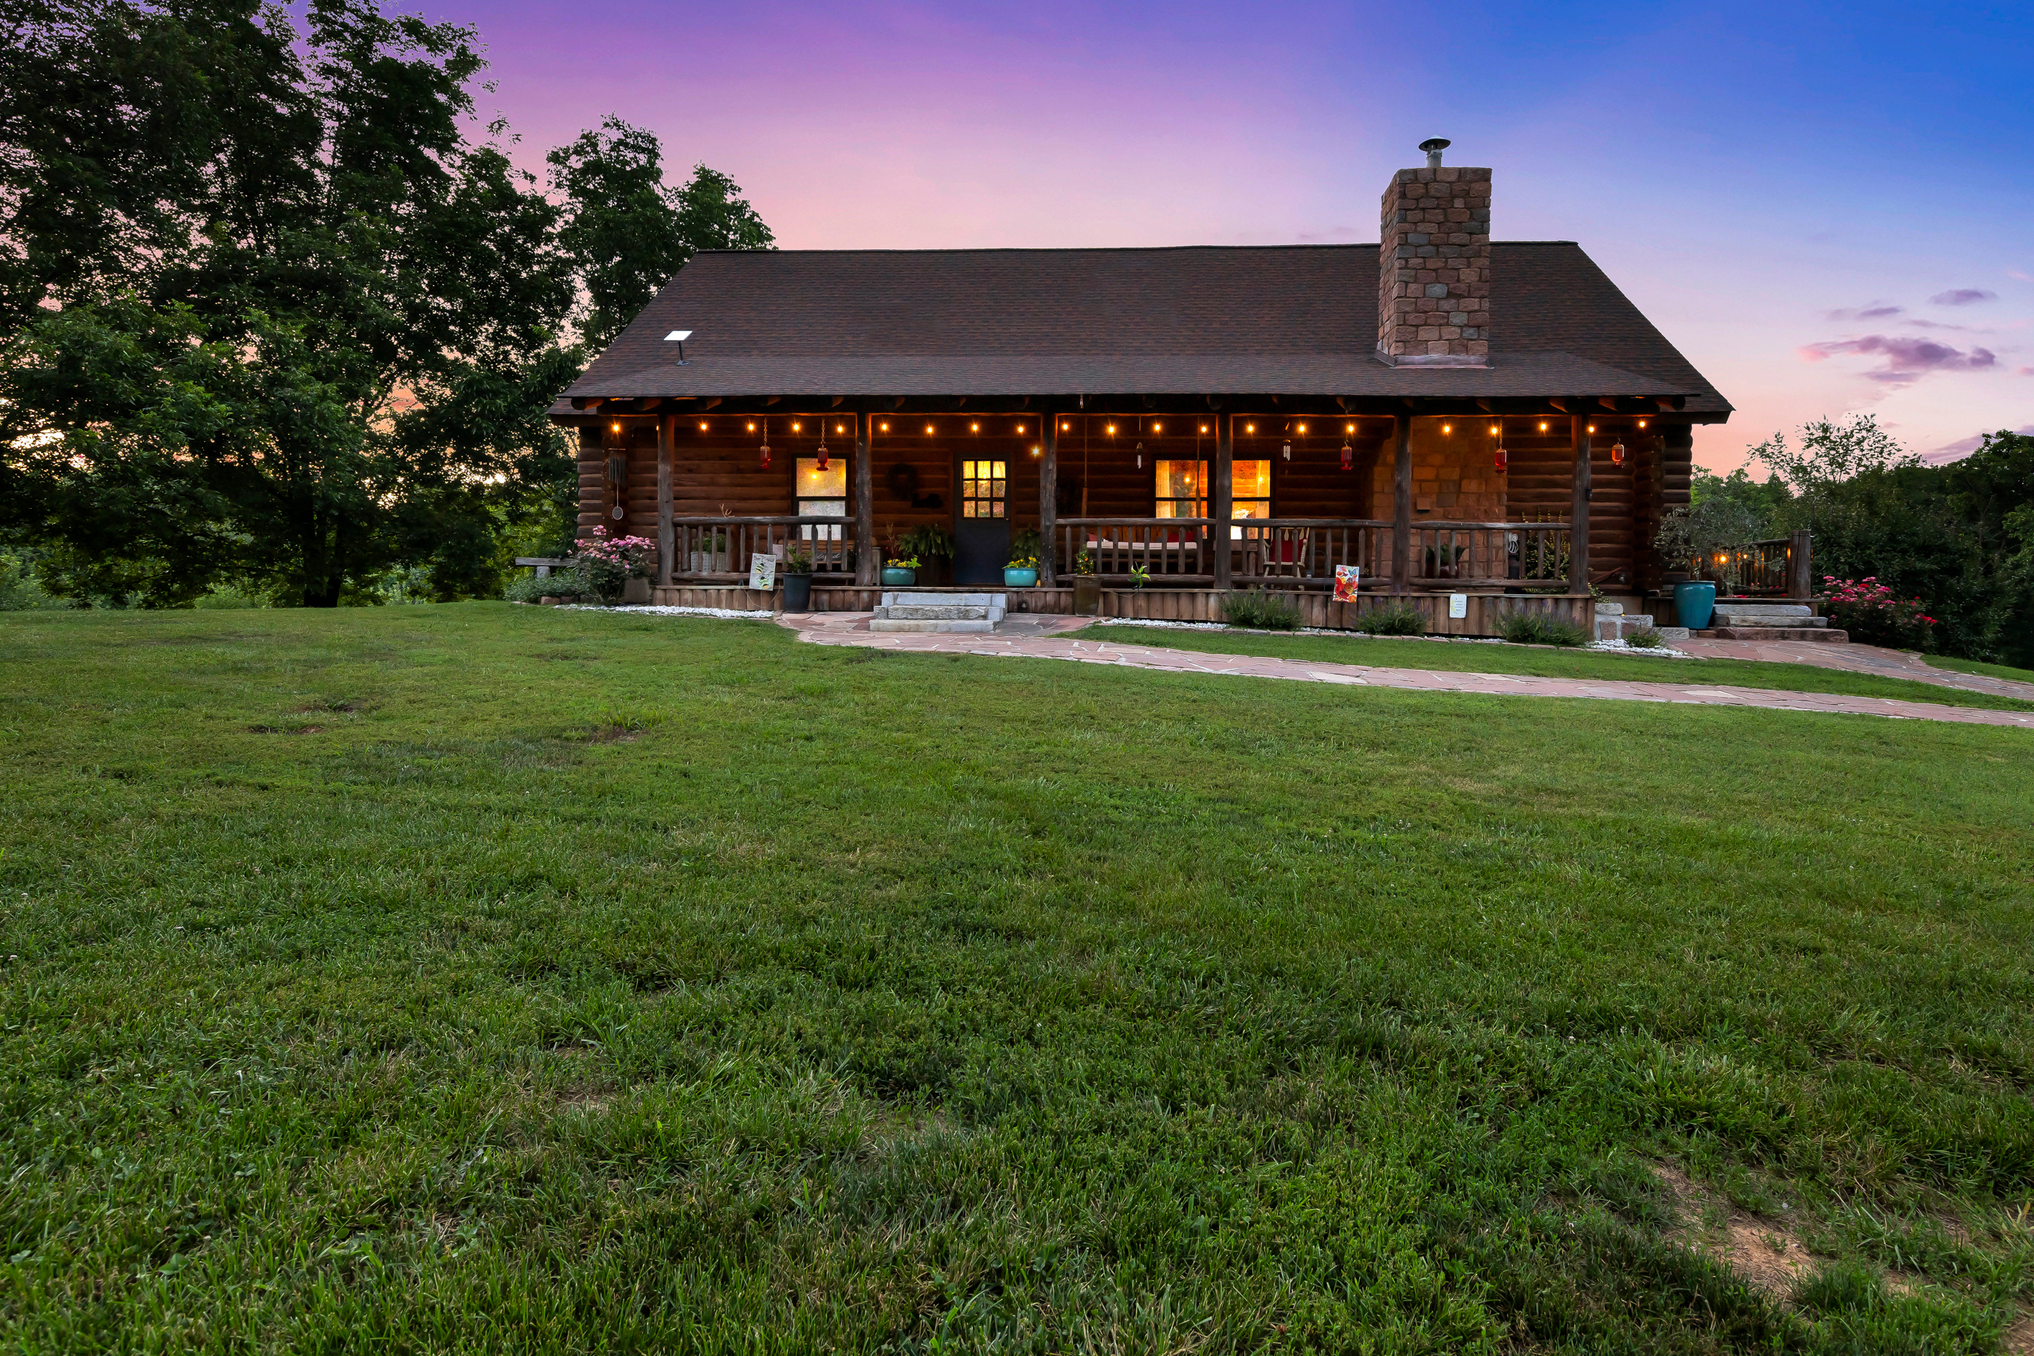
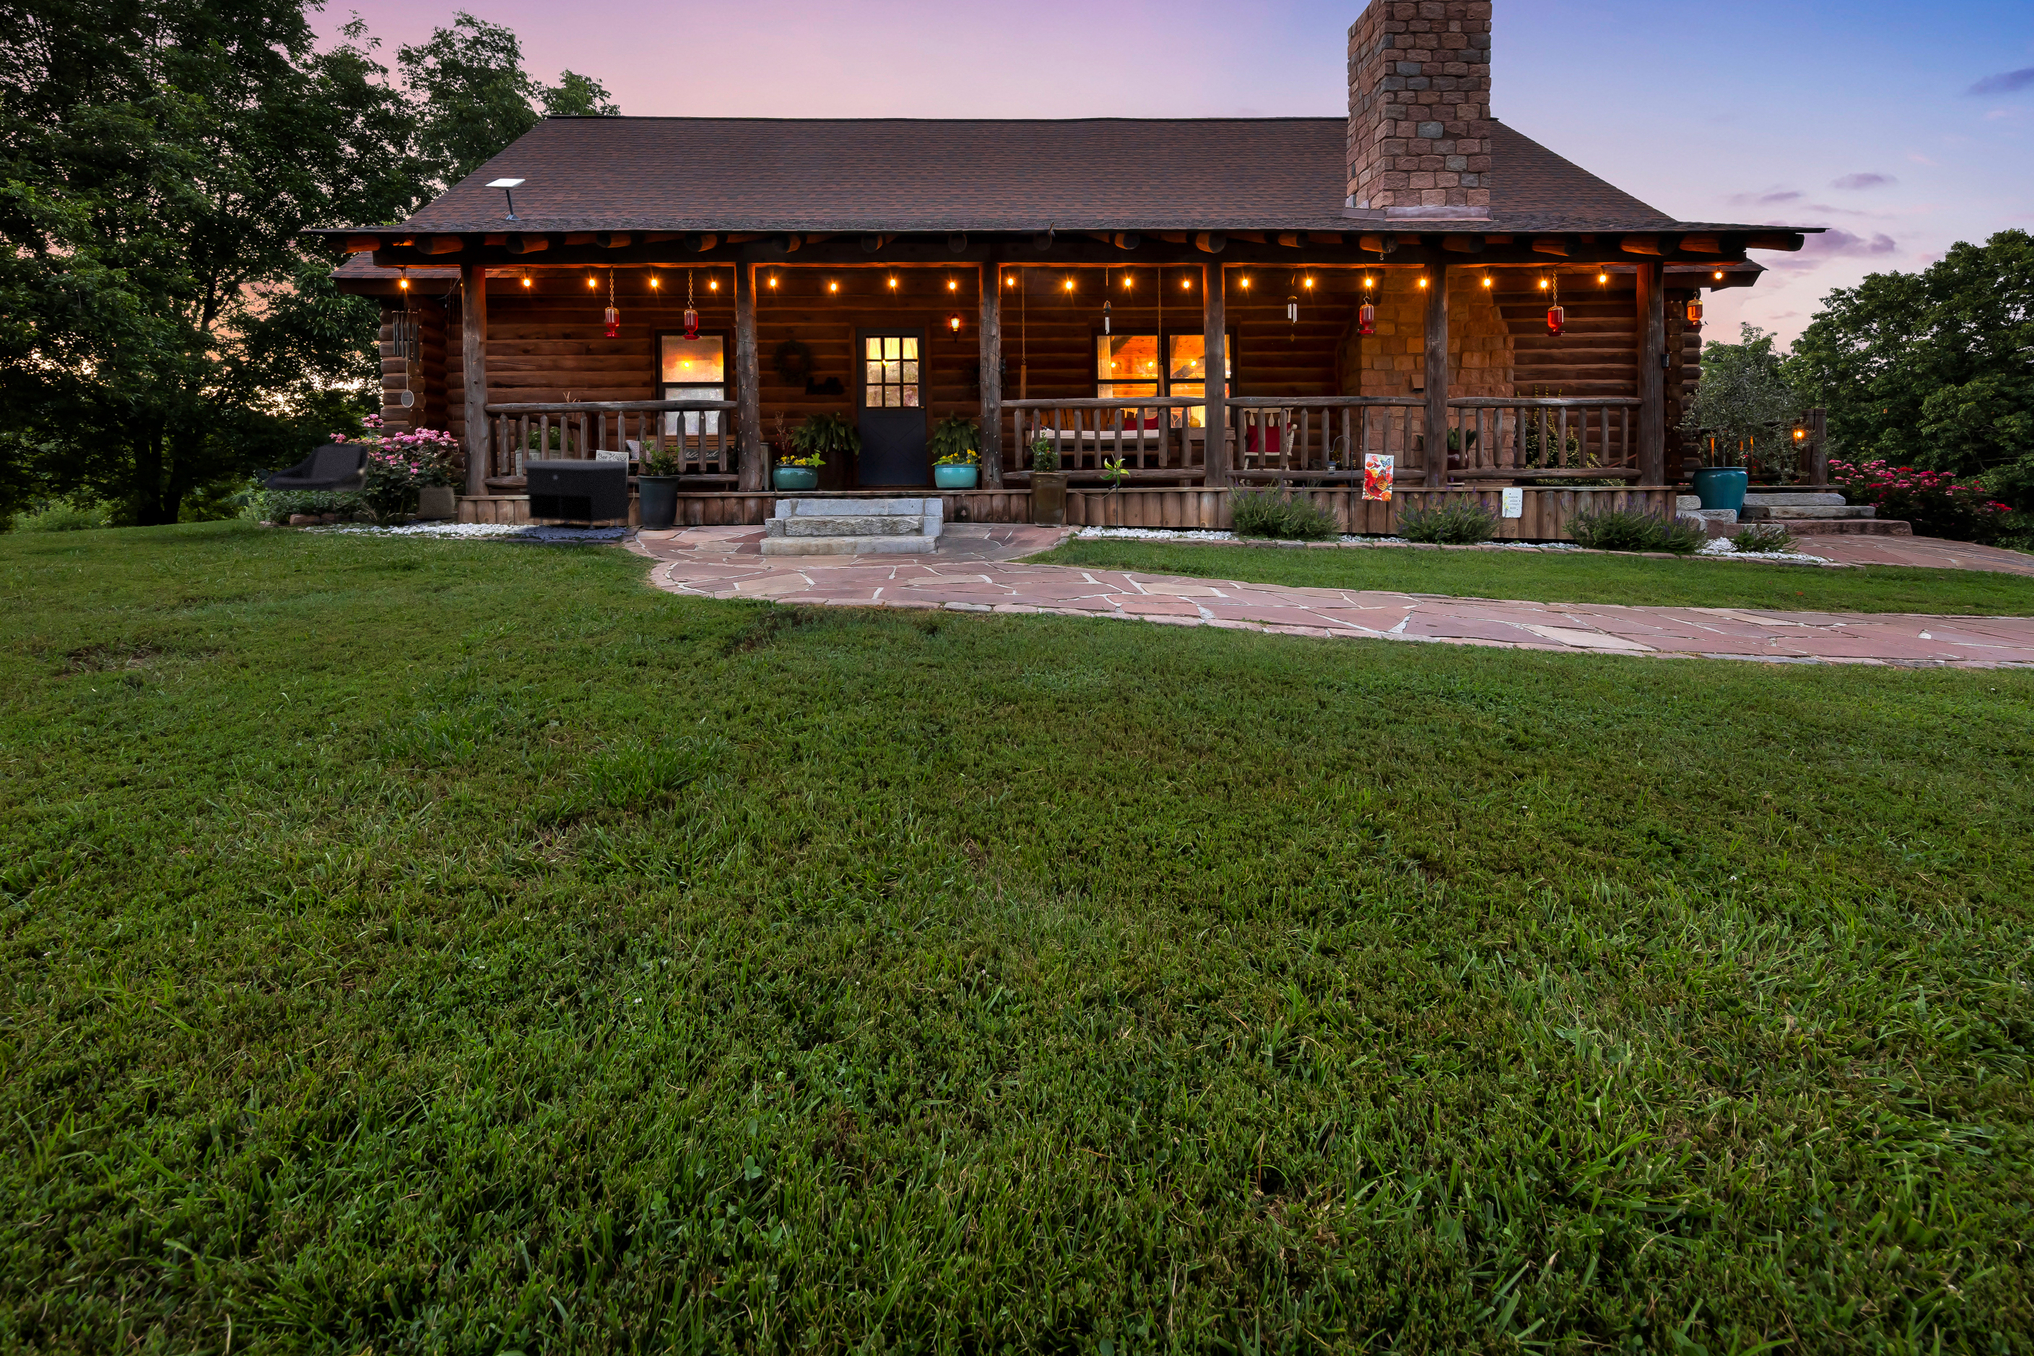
lounge chair: none [523,546,597,607] -> present [263,443,378,527]
storage bench: none [701,560,776,612] -> present [524,459,629,529]

